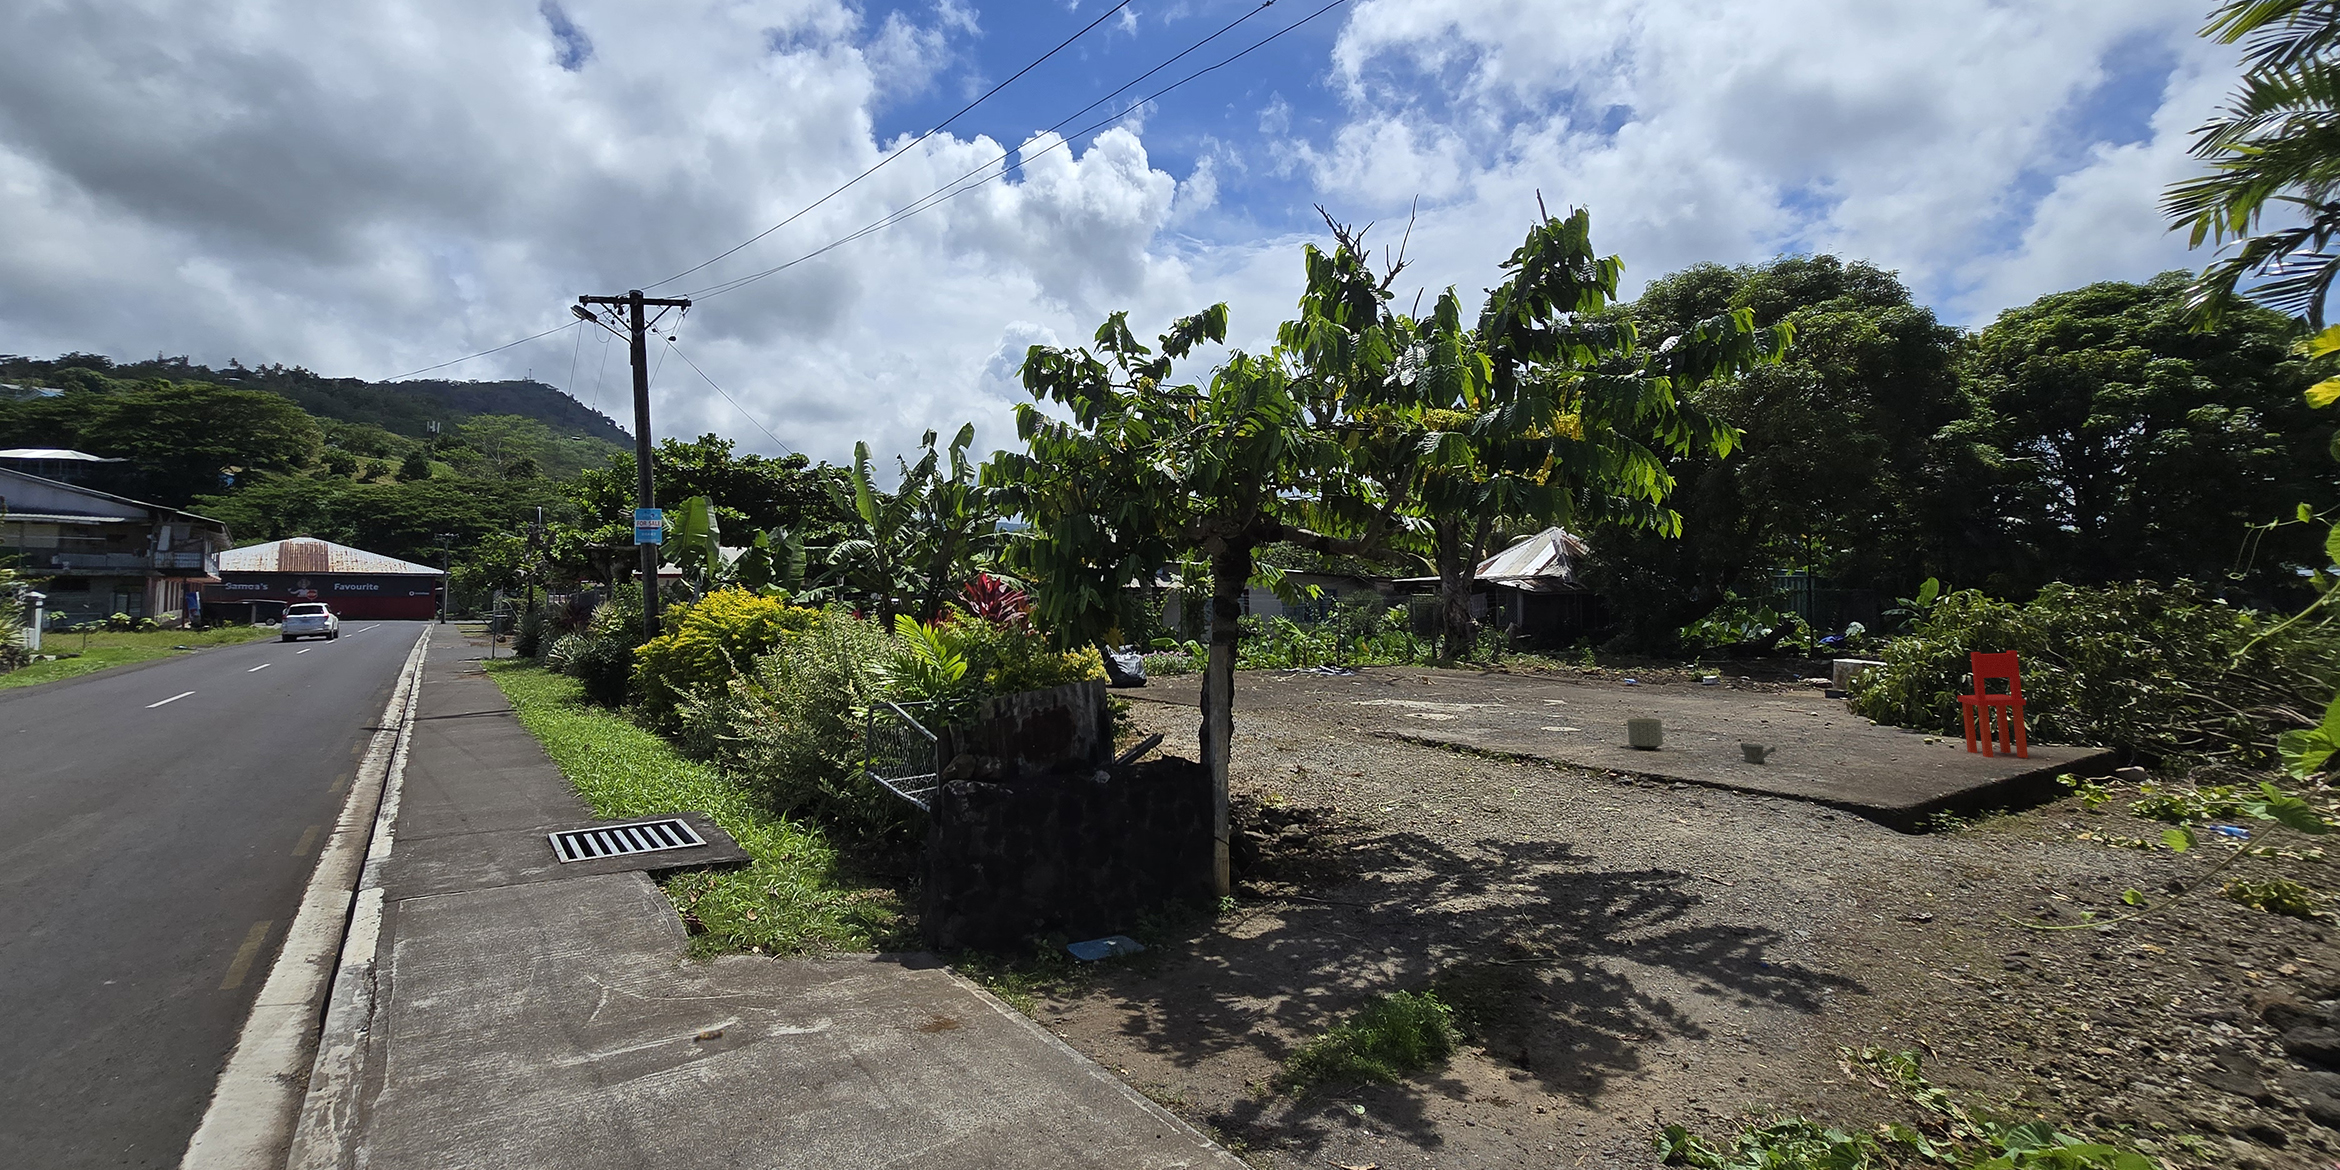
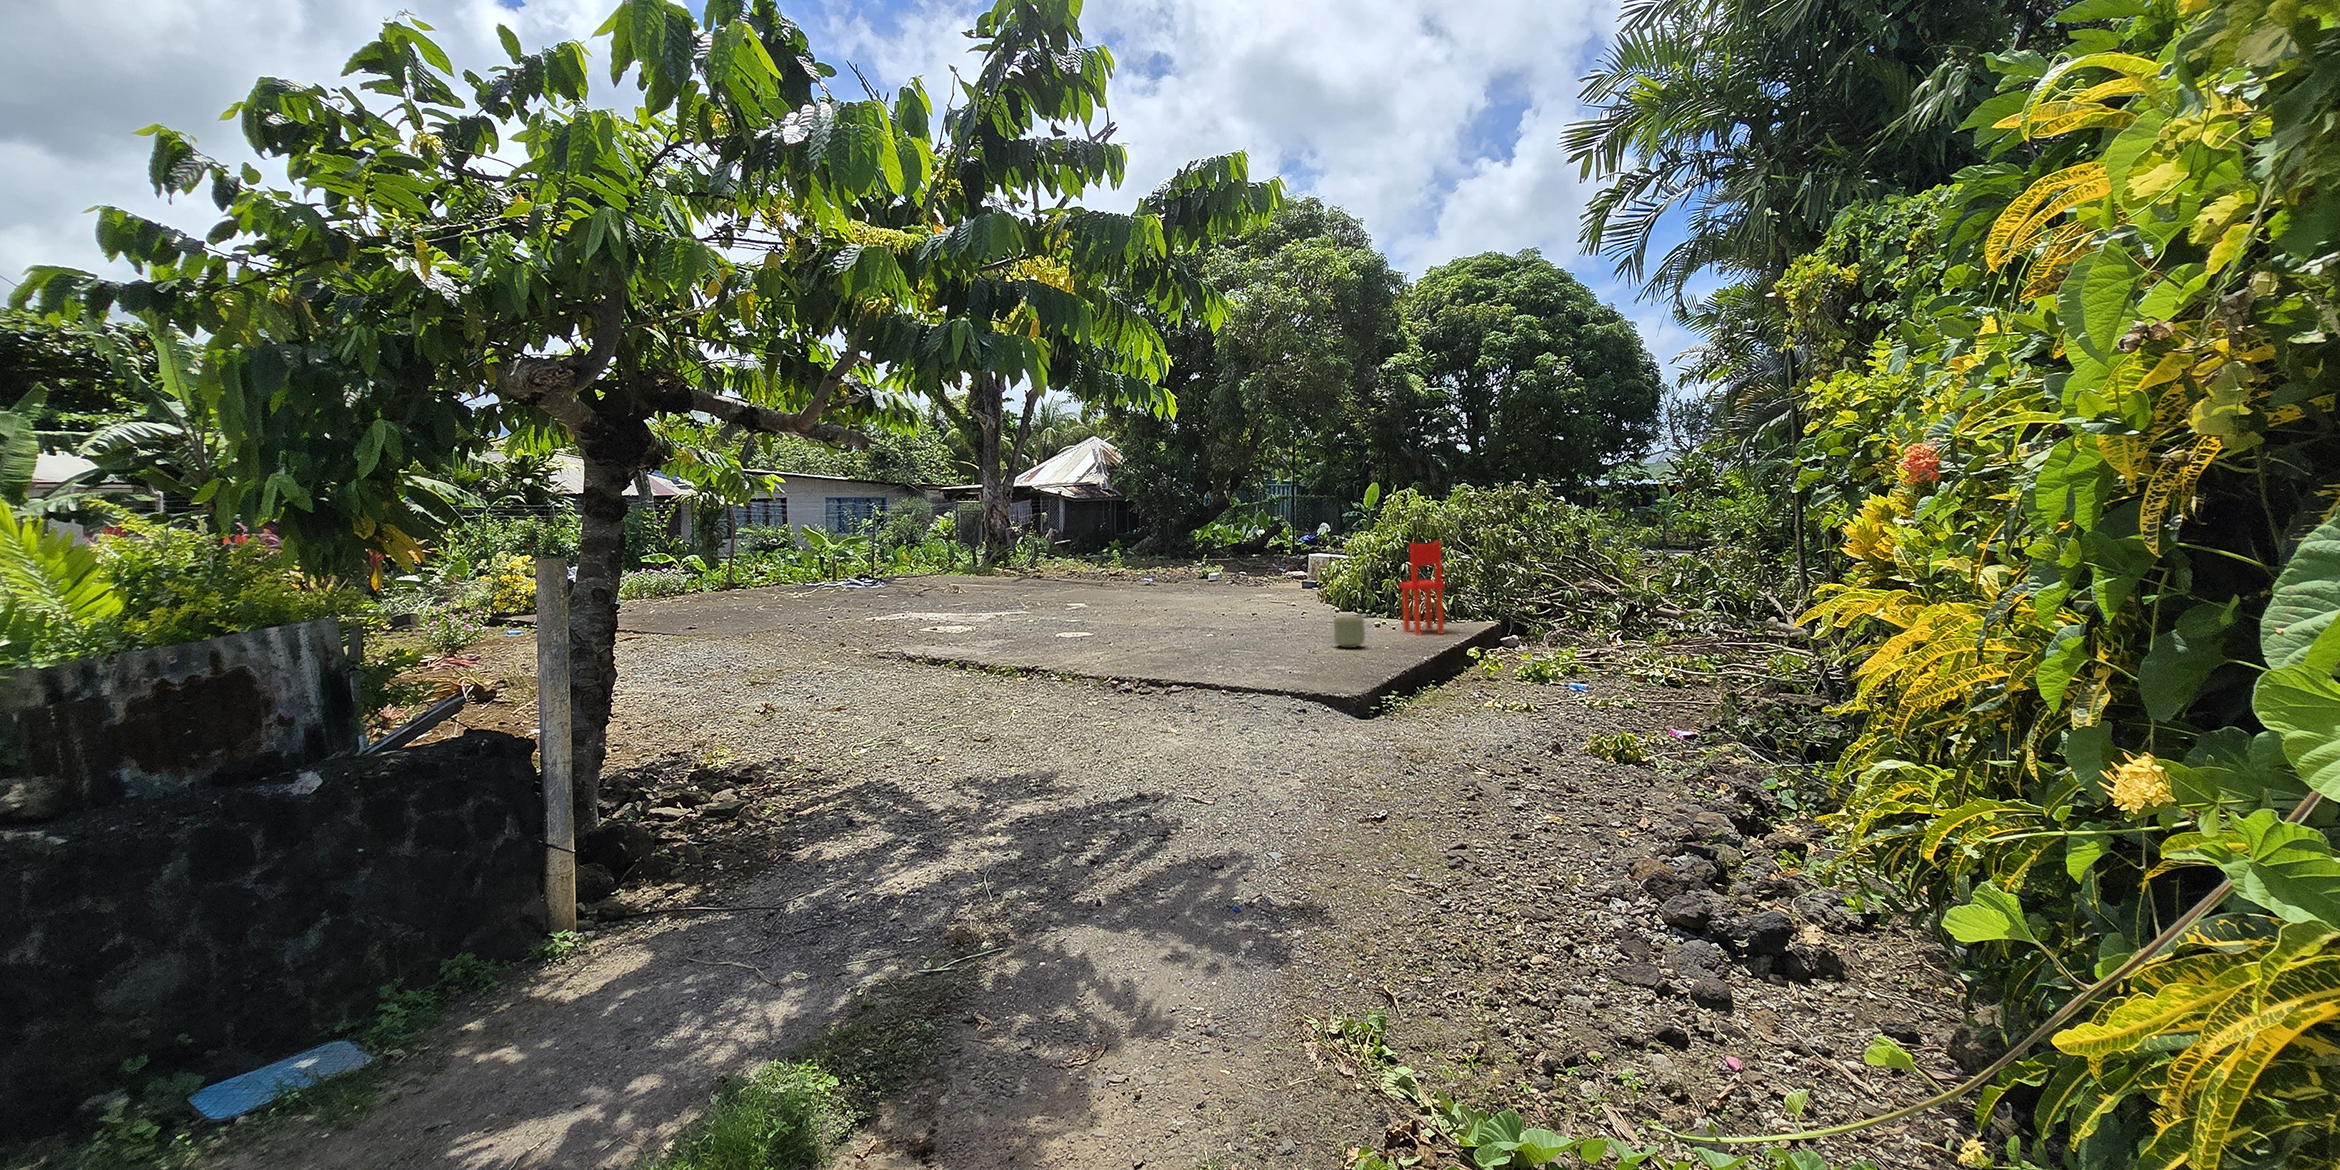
planter: present [1627,718,1663,750] -> present [1334,617,1365,648]
watering can: present [1741,743,1776,763] -> none [1233,638,1262,658]

